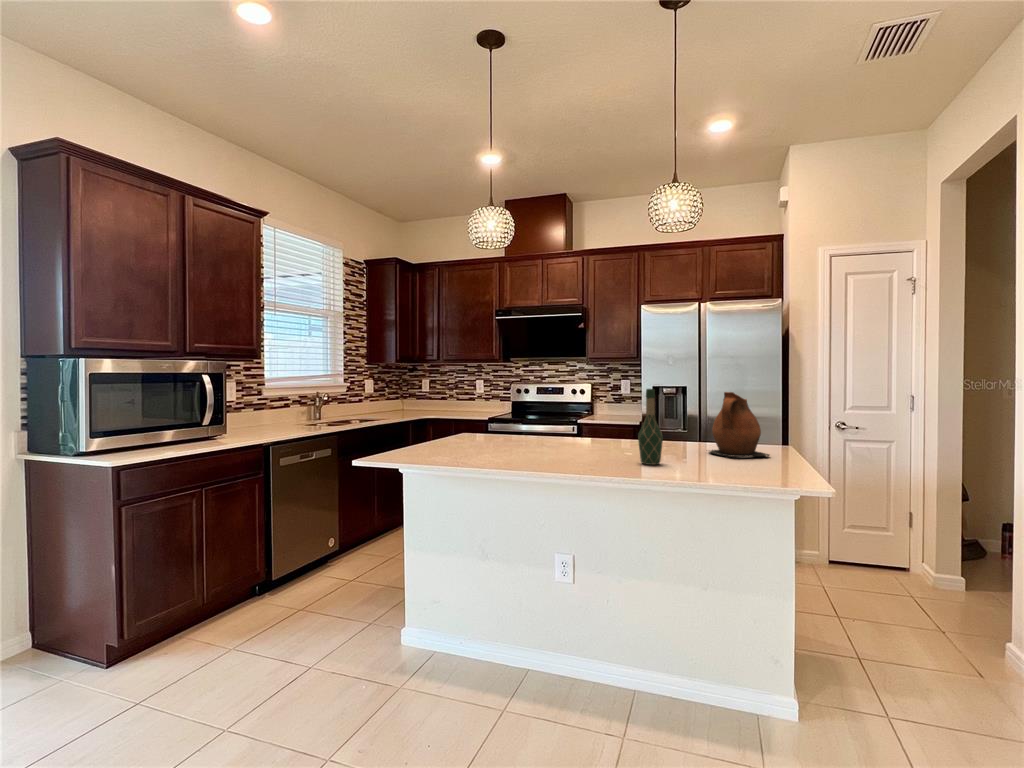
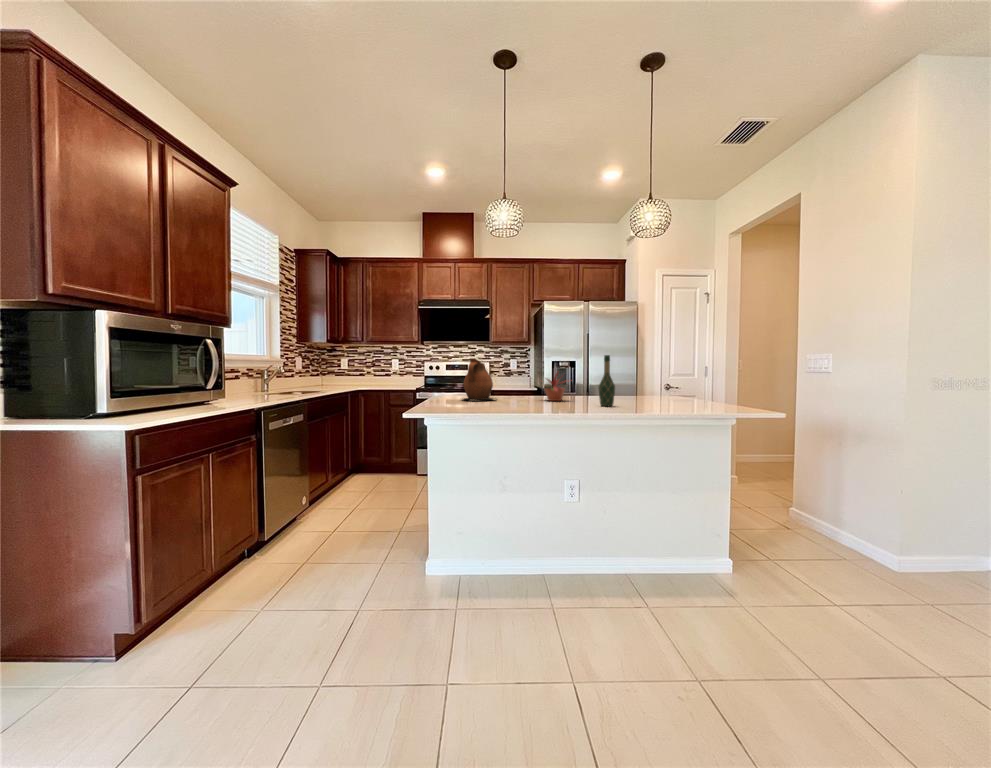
ceramic pitcher: present [710,392,769,457] -> present [463,358,495,400]
potted plant: none [577,405,630,449] -> present [545,373,566,401]

